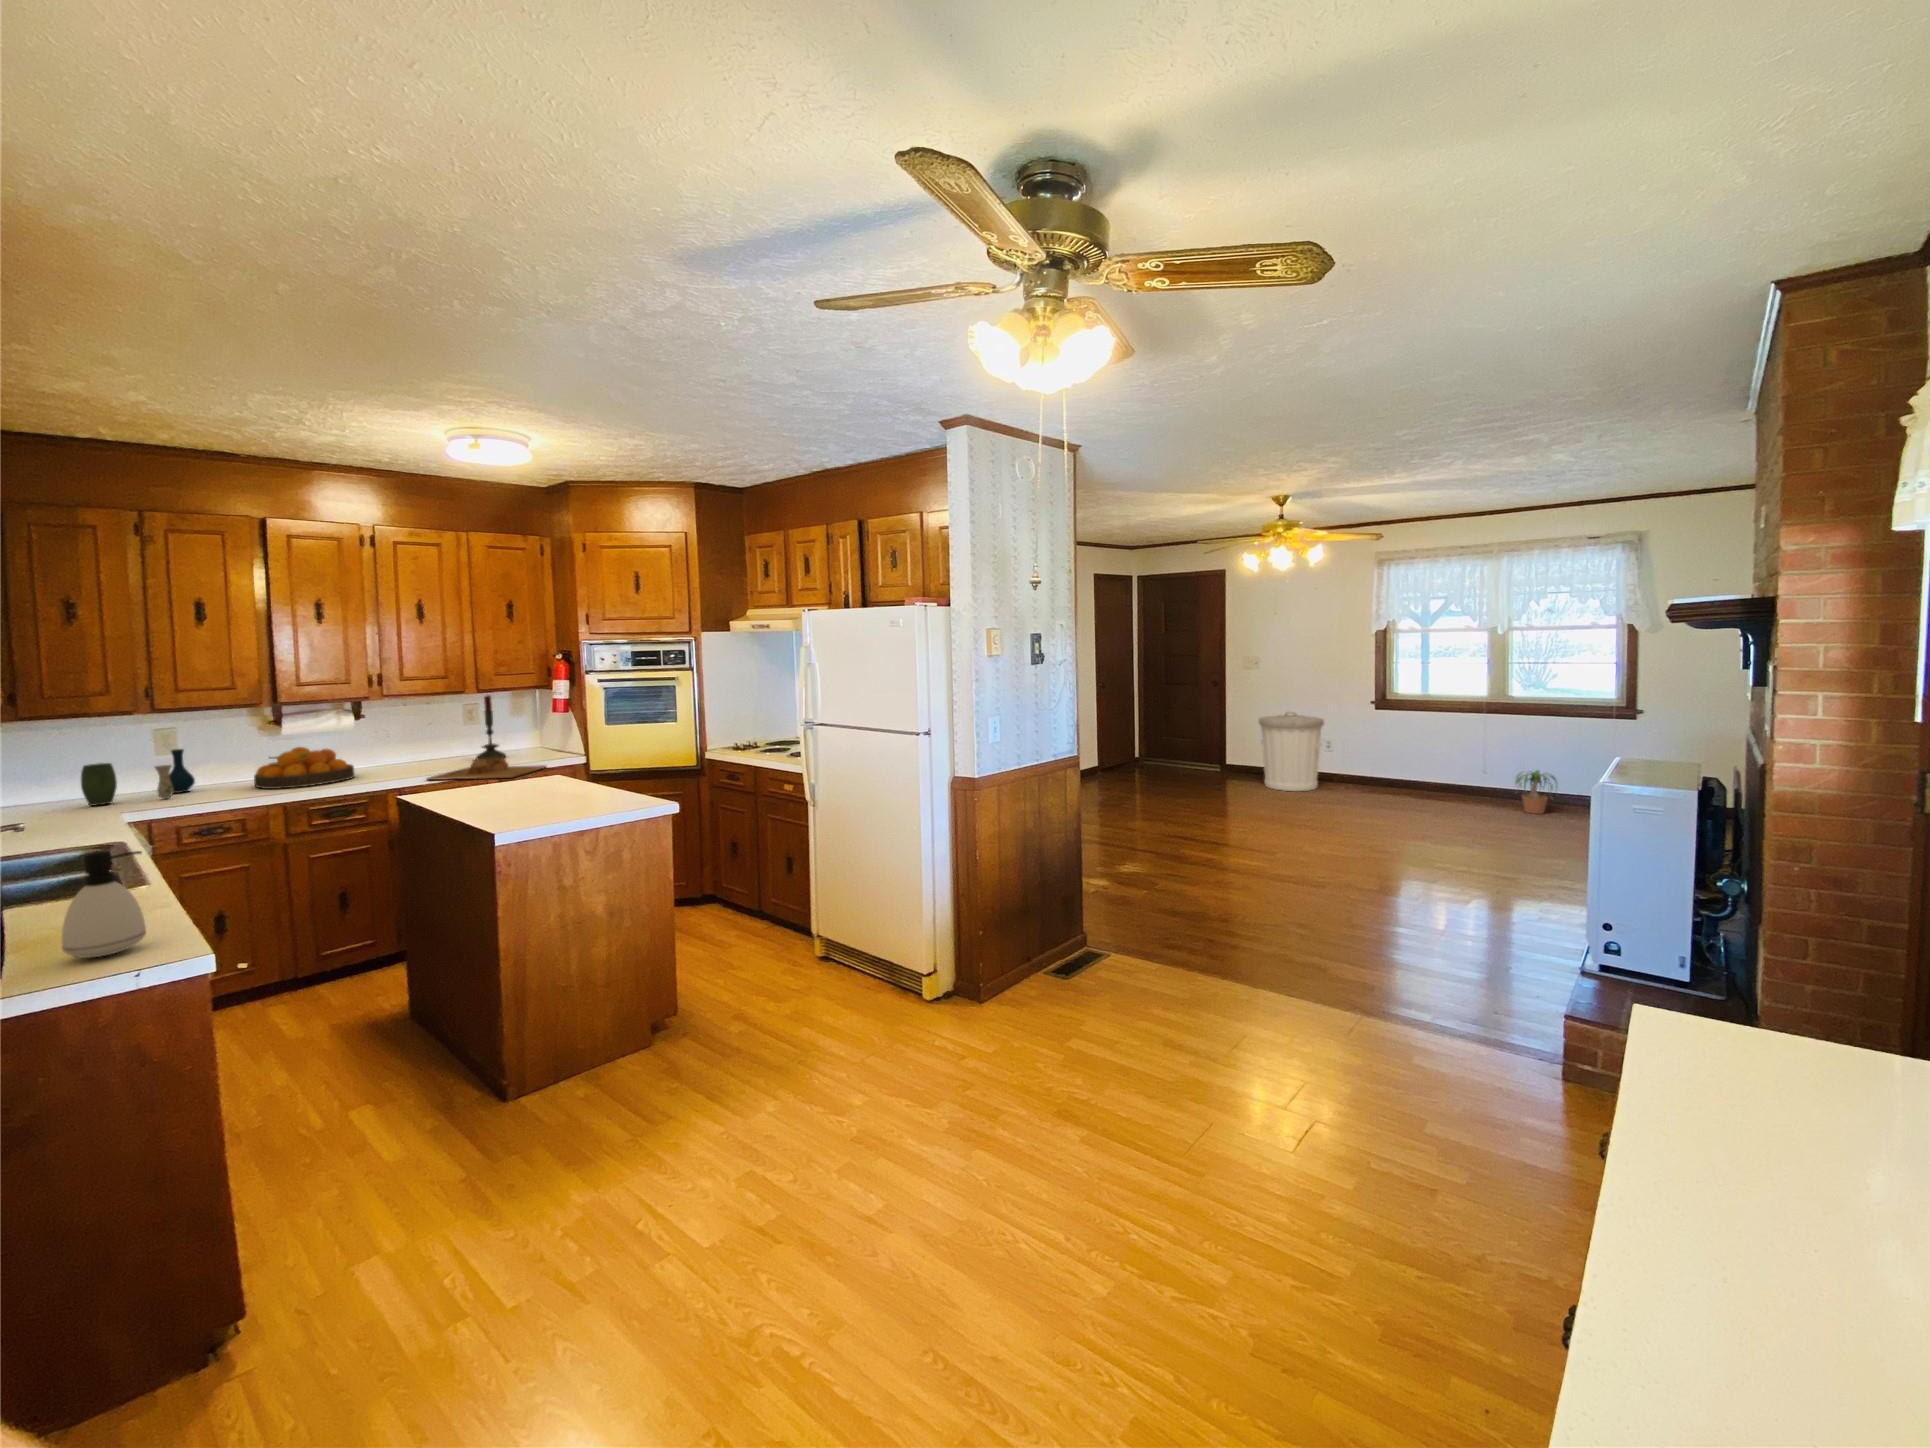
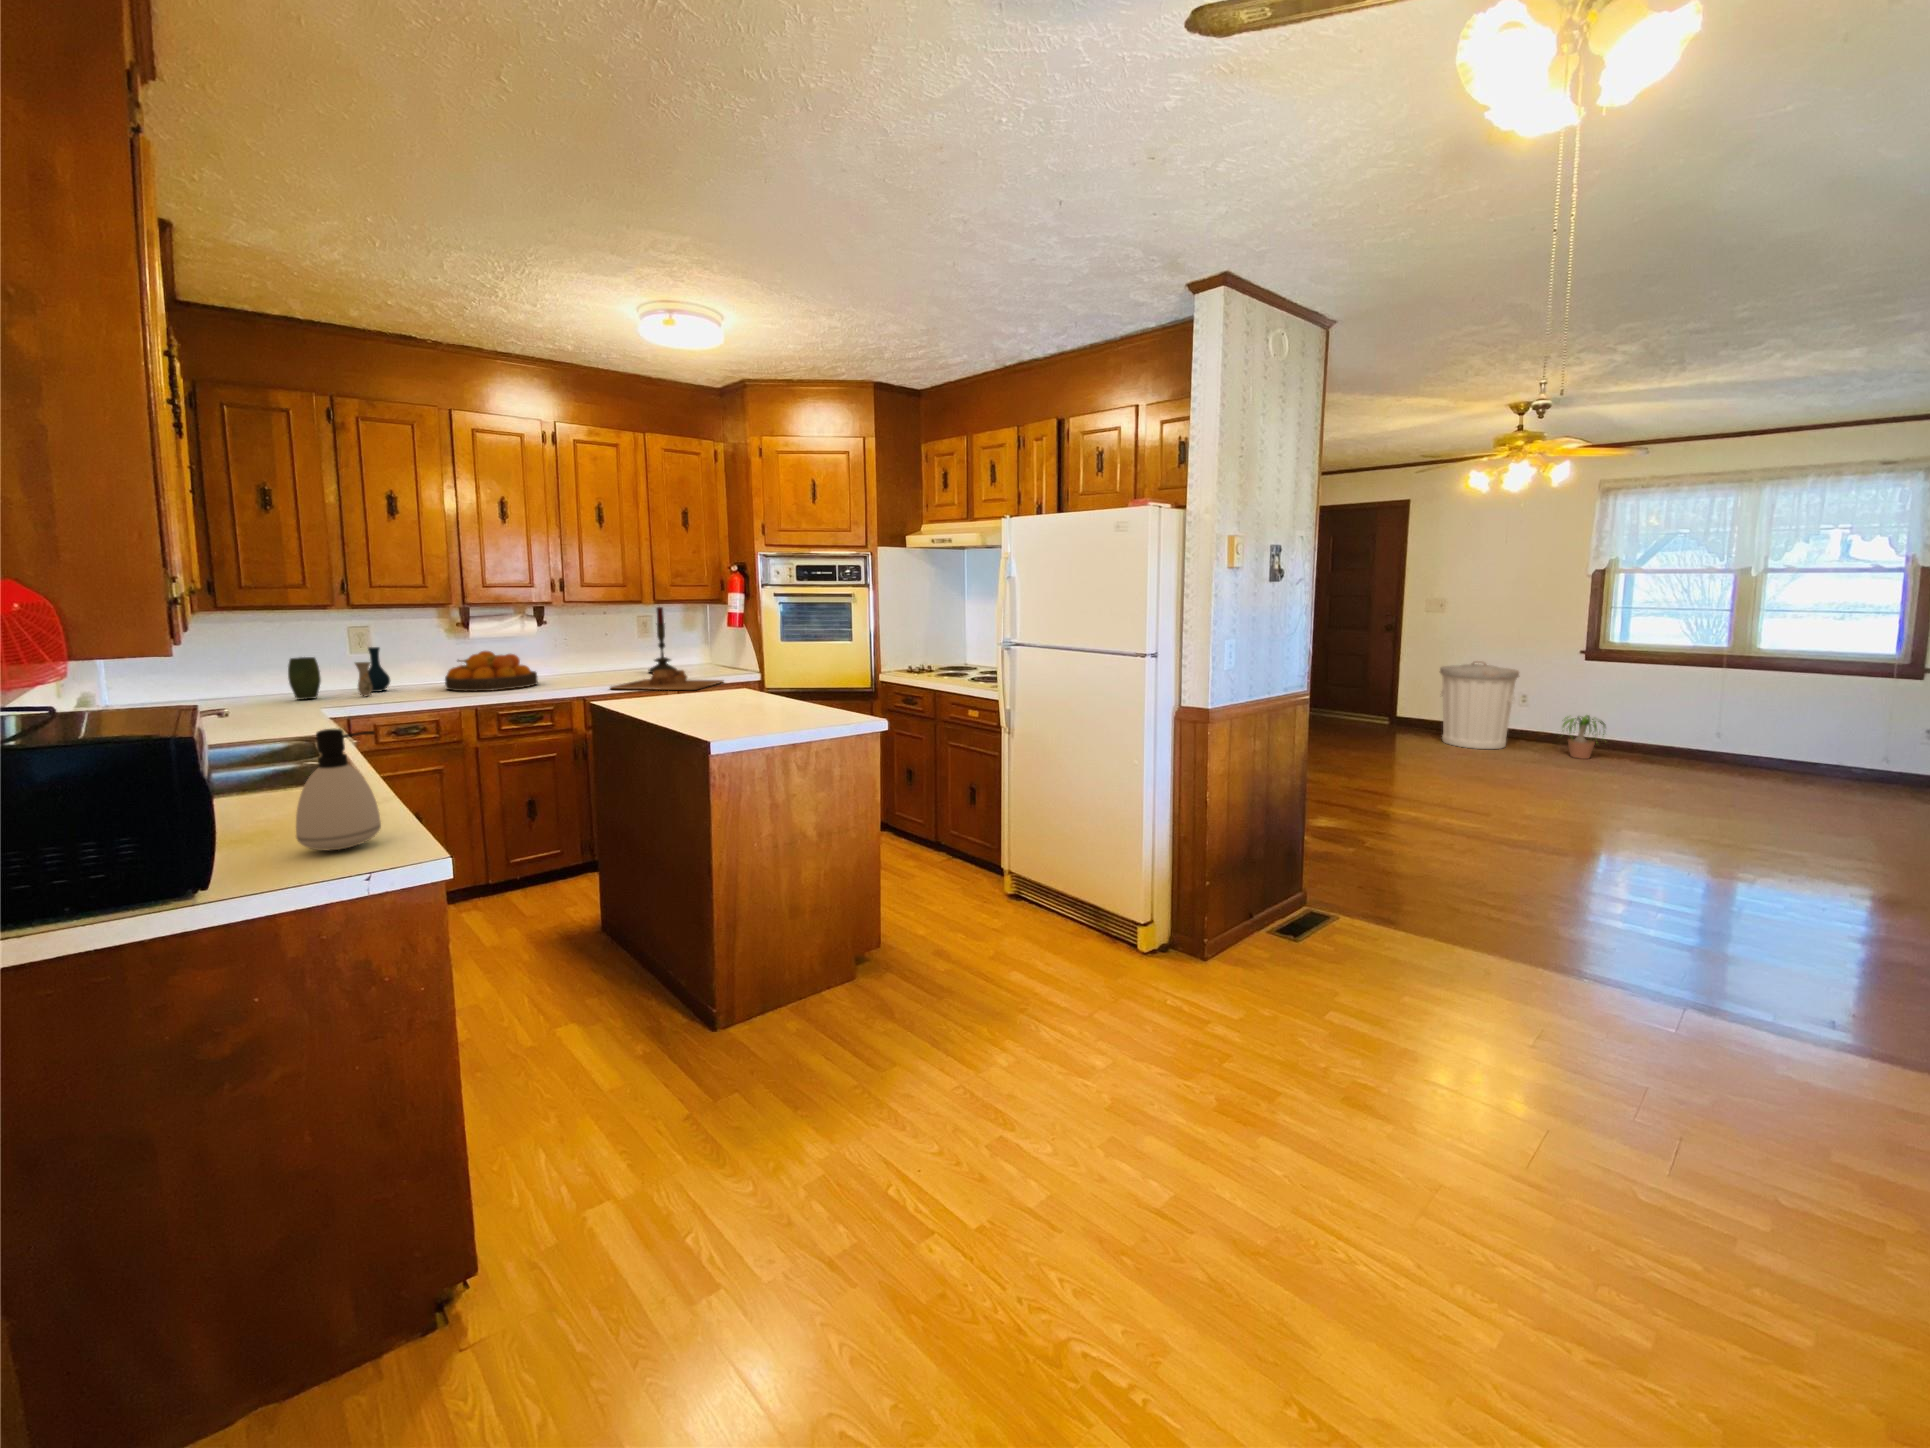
potted plant: present [1516,770,1557,814] -> present [1563,715,1606,759]

